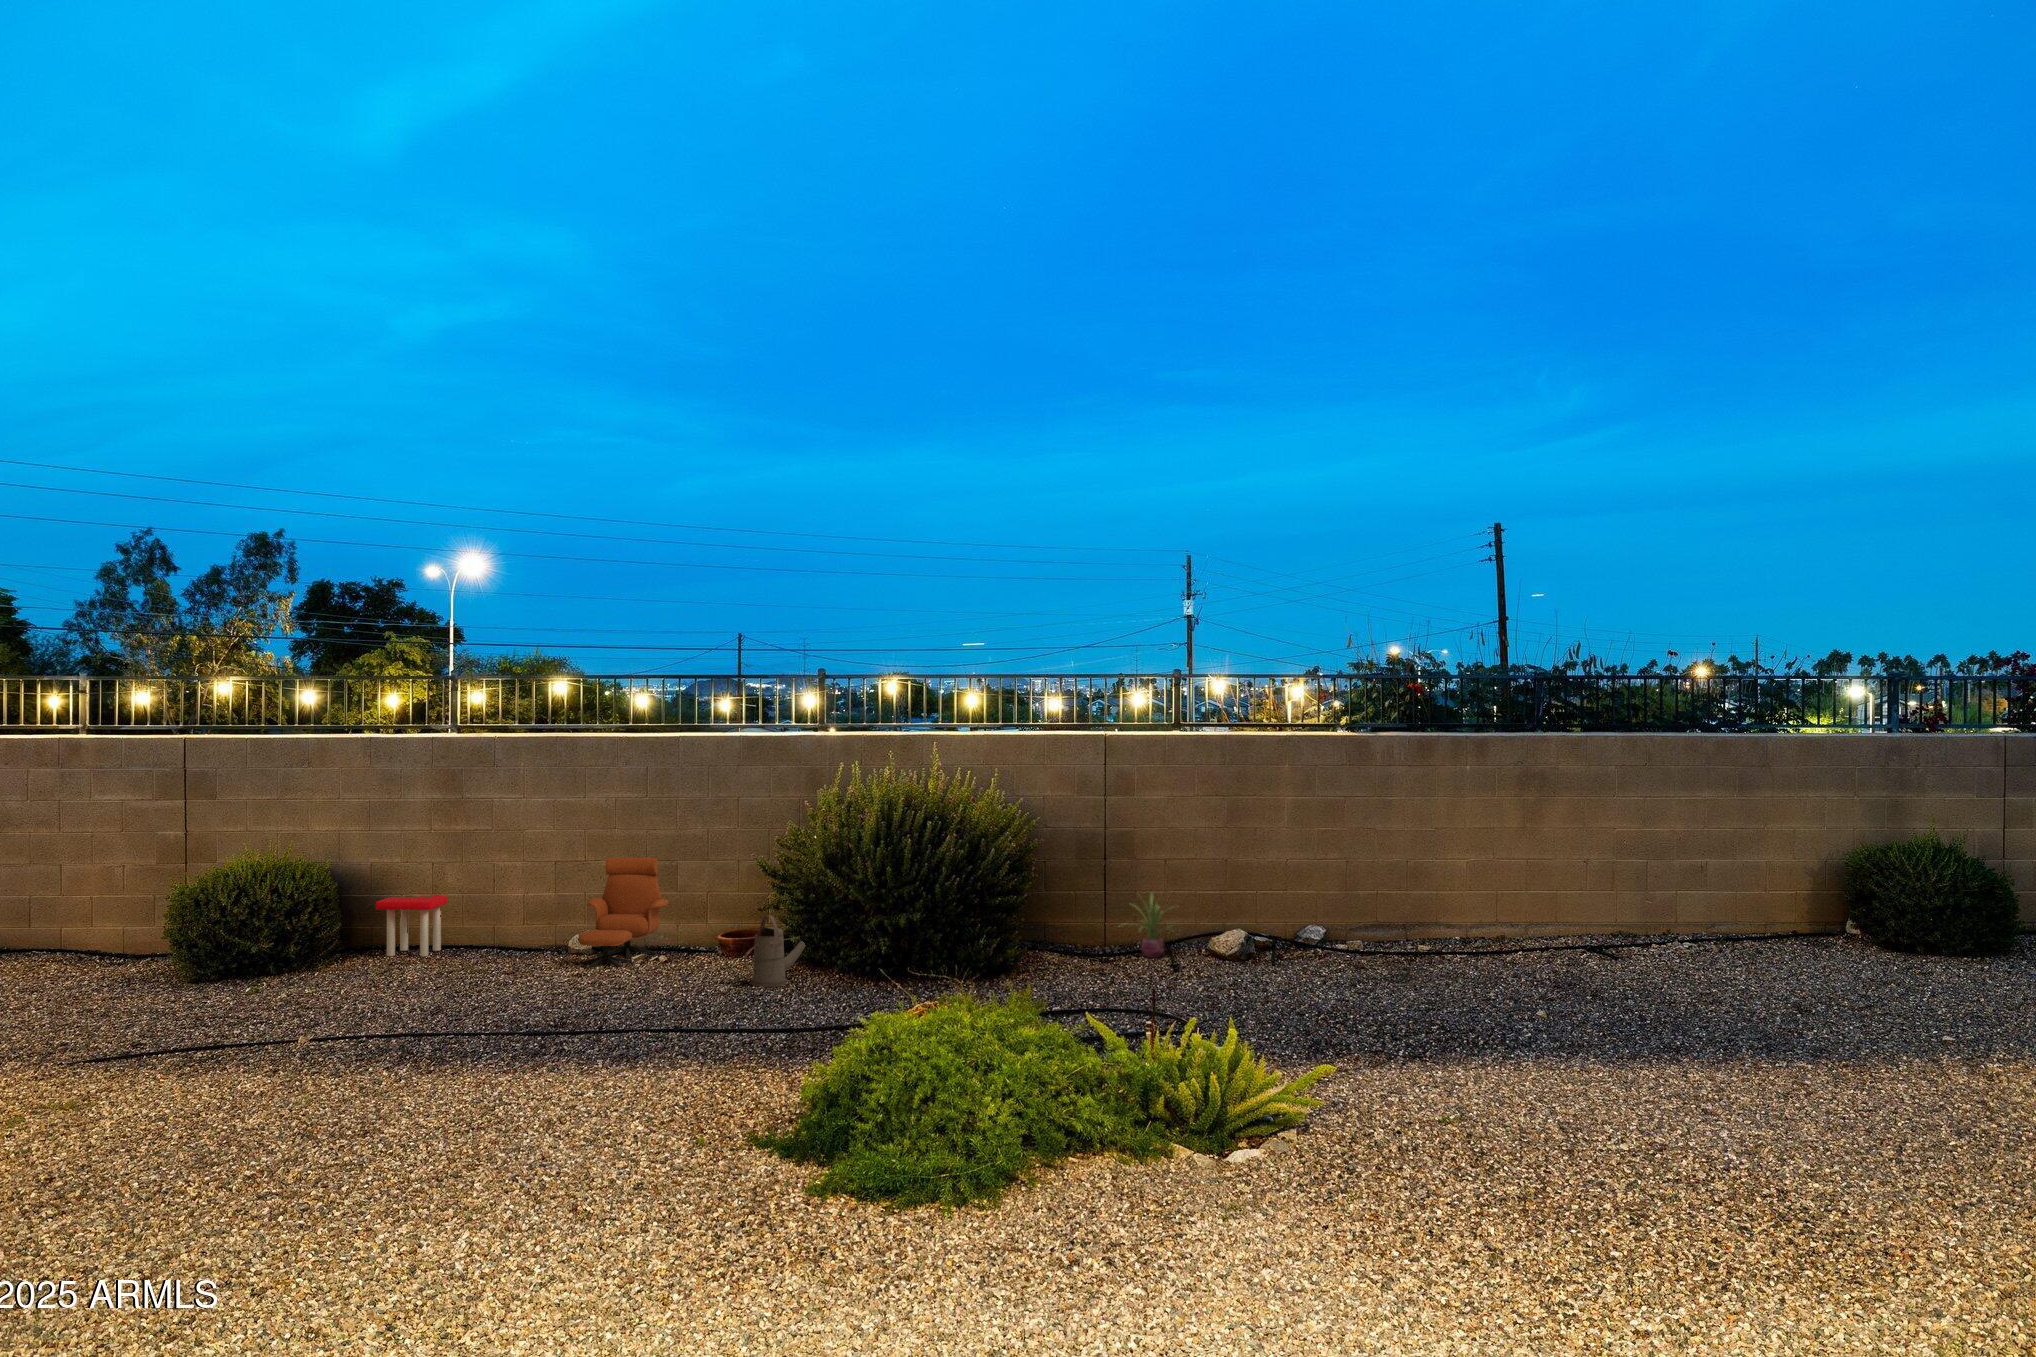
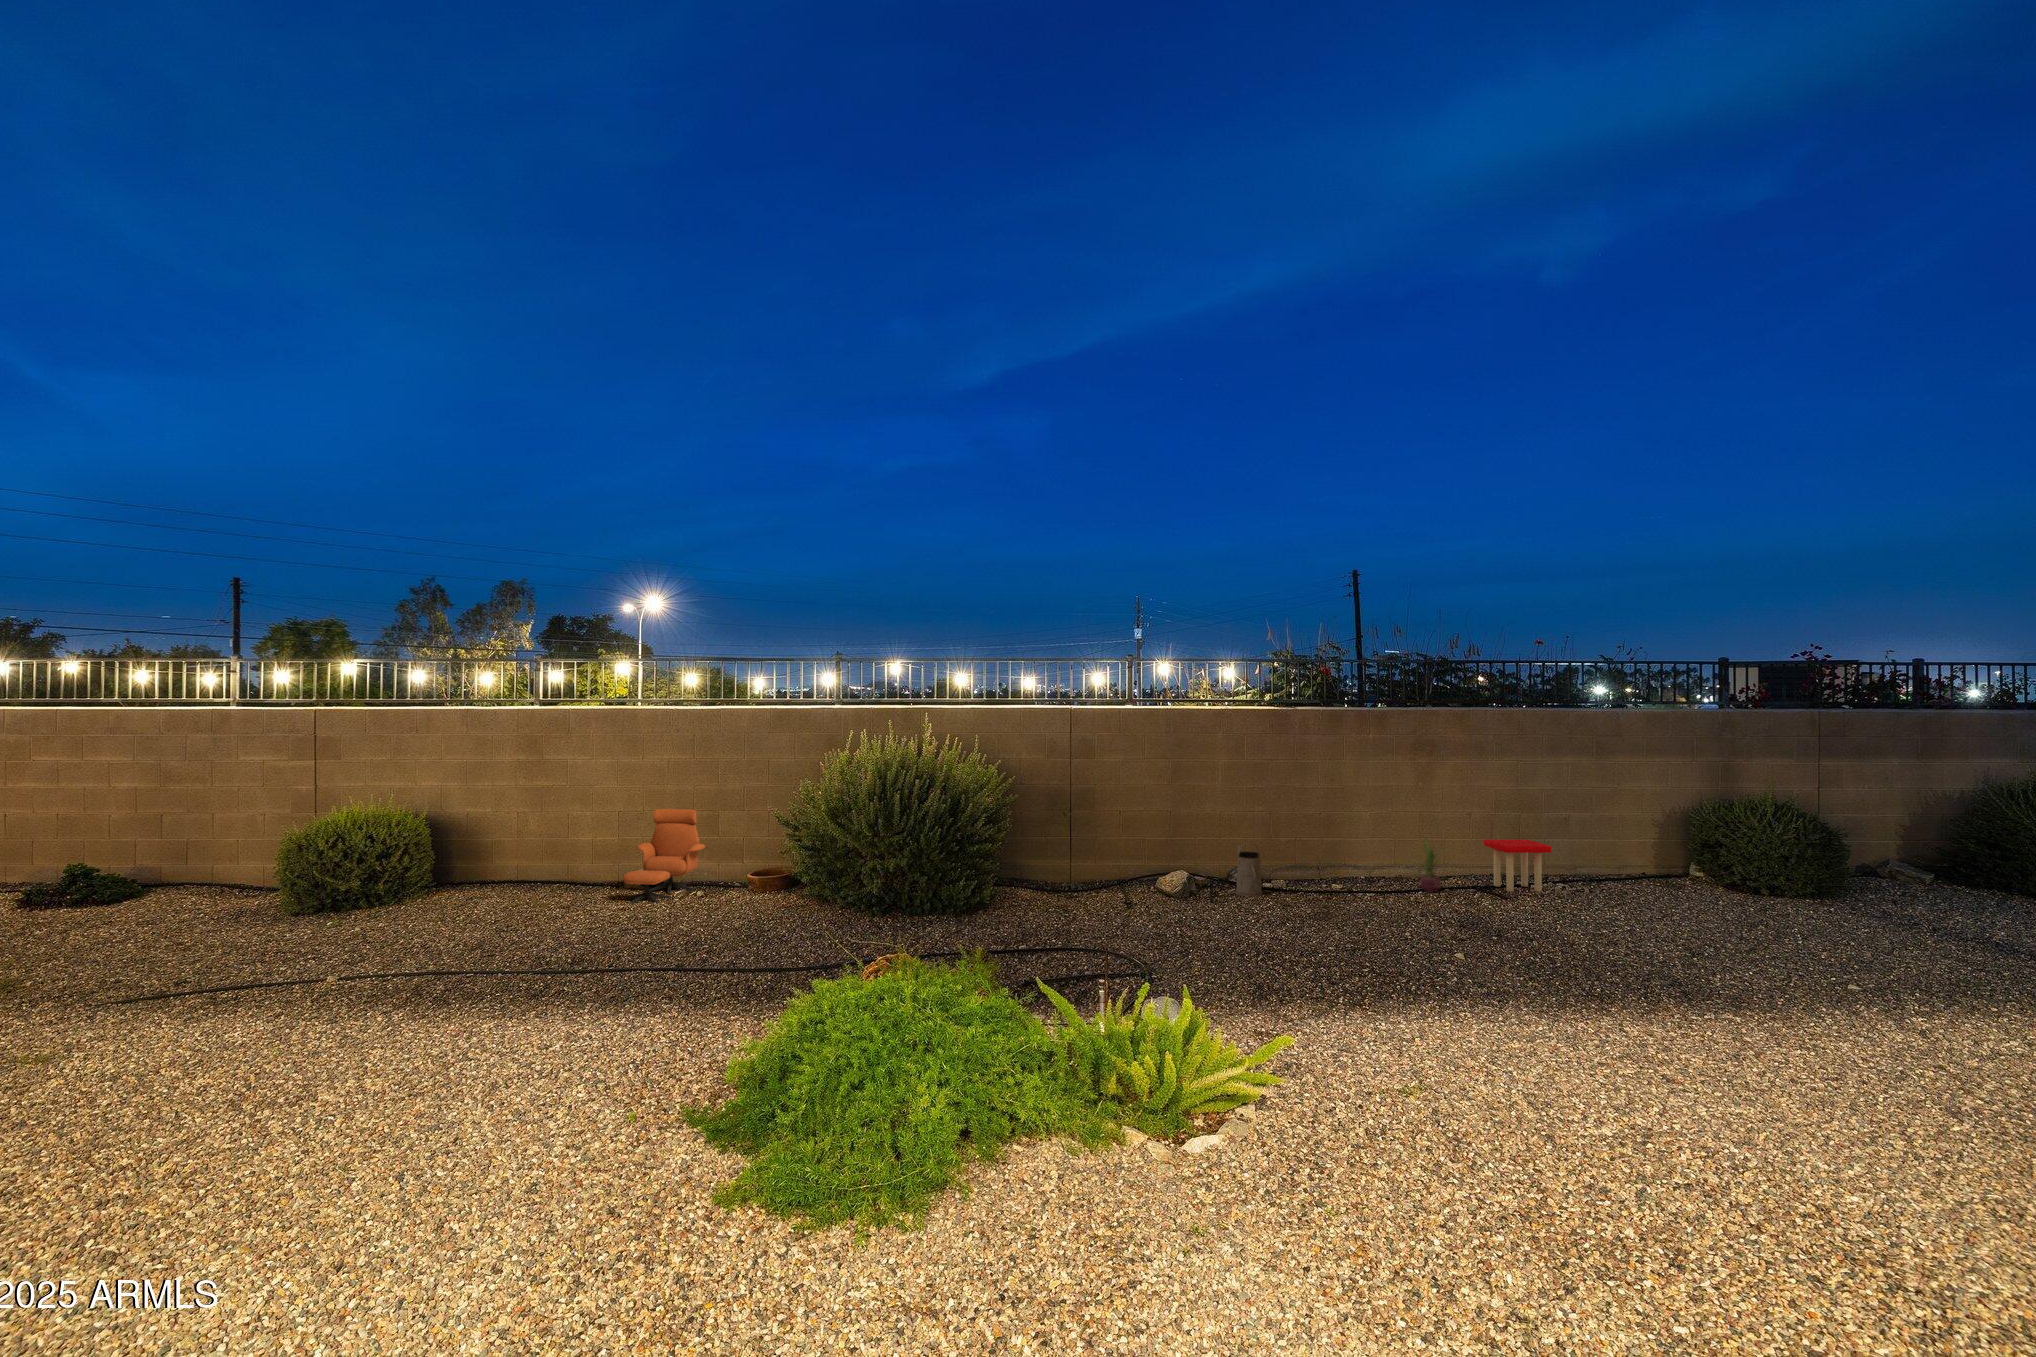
decorative plant: present [1132,892,1165,958] -> present [1404,838,1443,892]
stool: present [376,895,447,957] -> present [1484,839,1551,892]
watering can: present [744,915,806,987] -> present [1235,842,1263,897]

